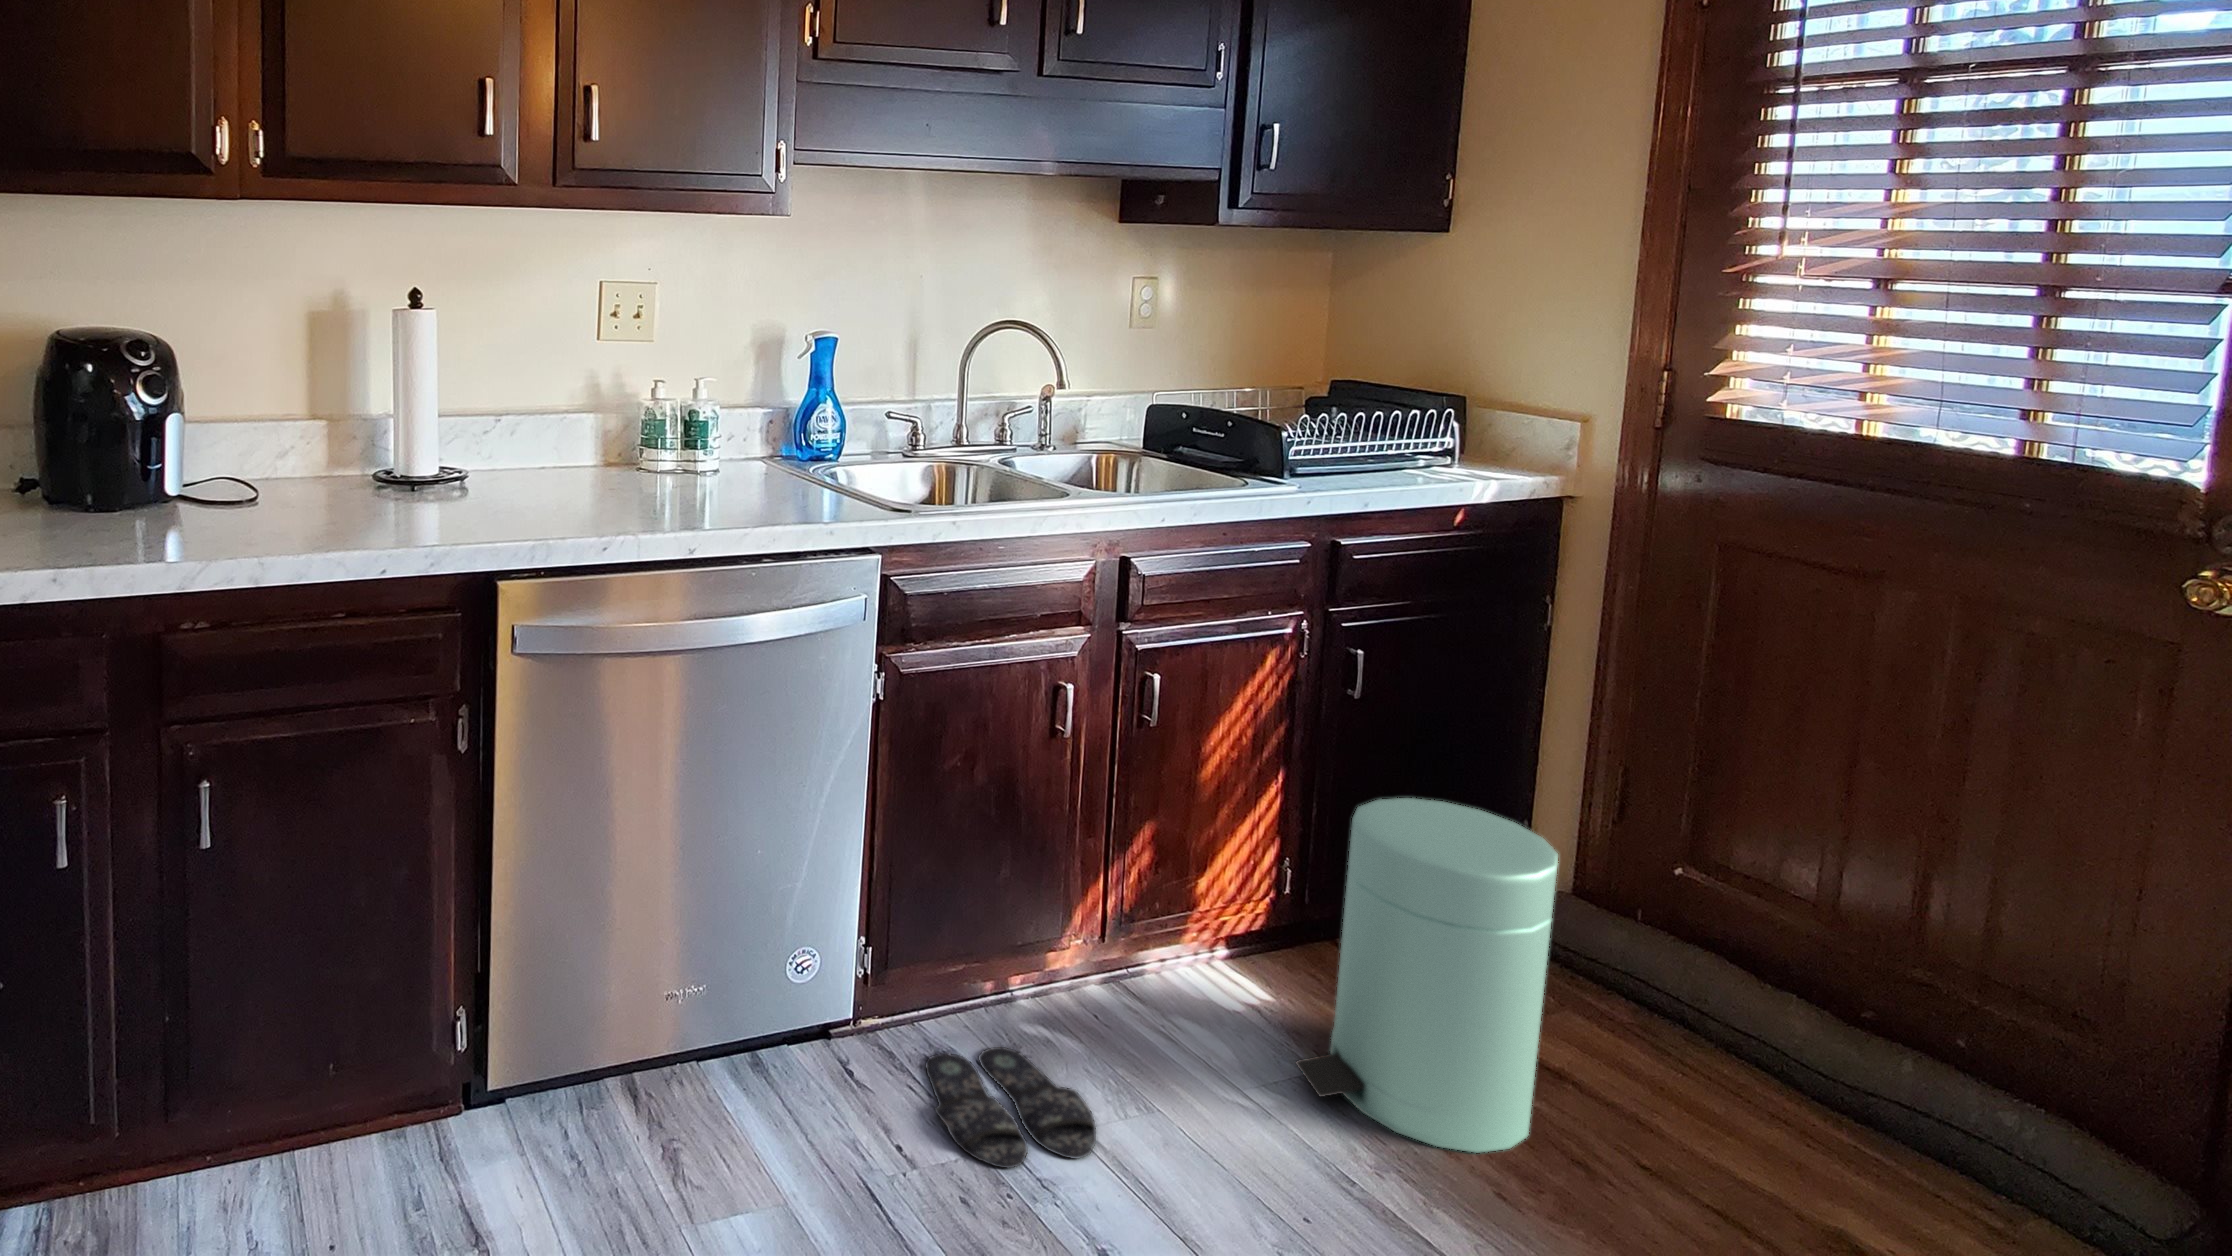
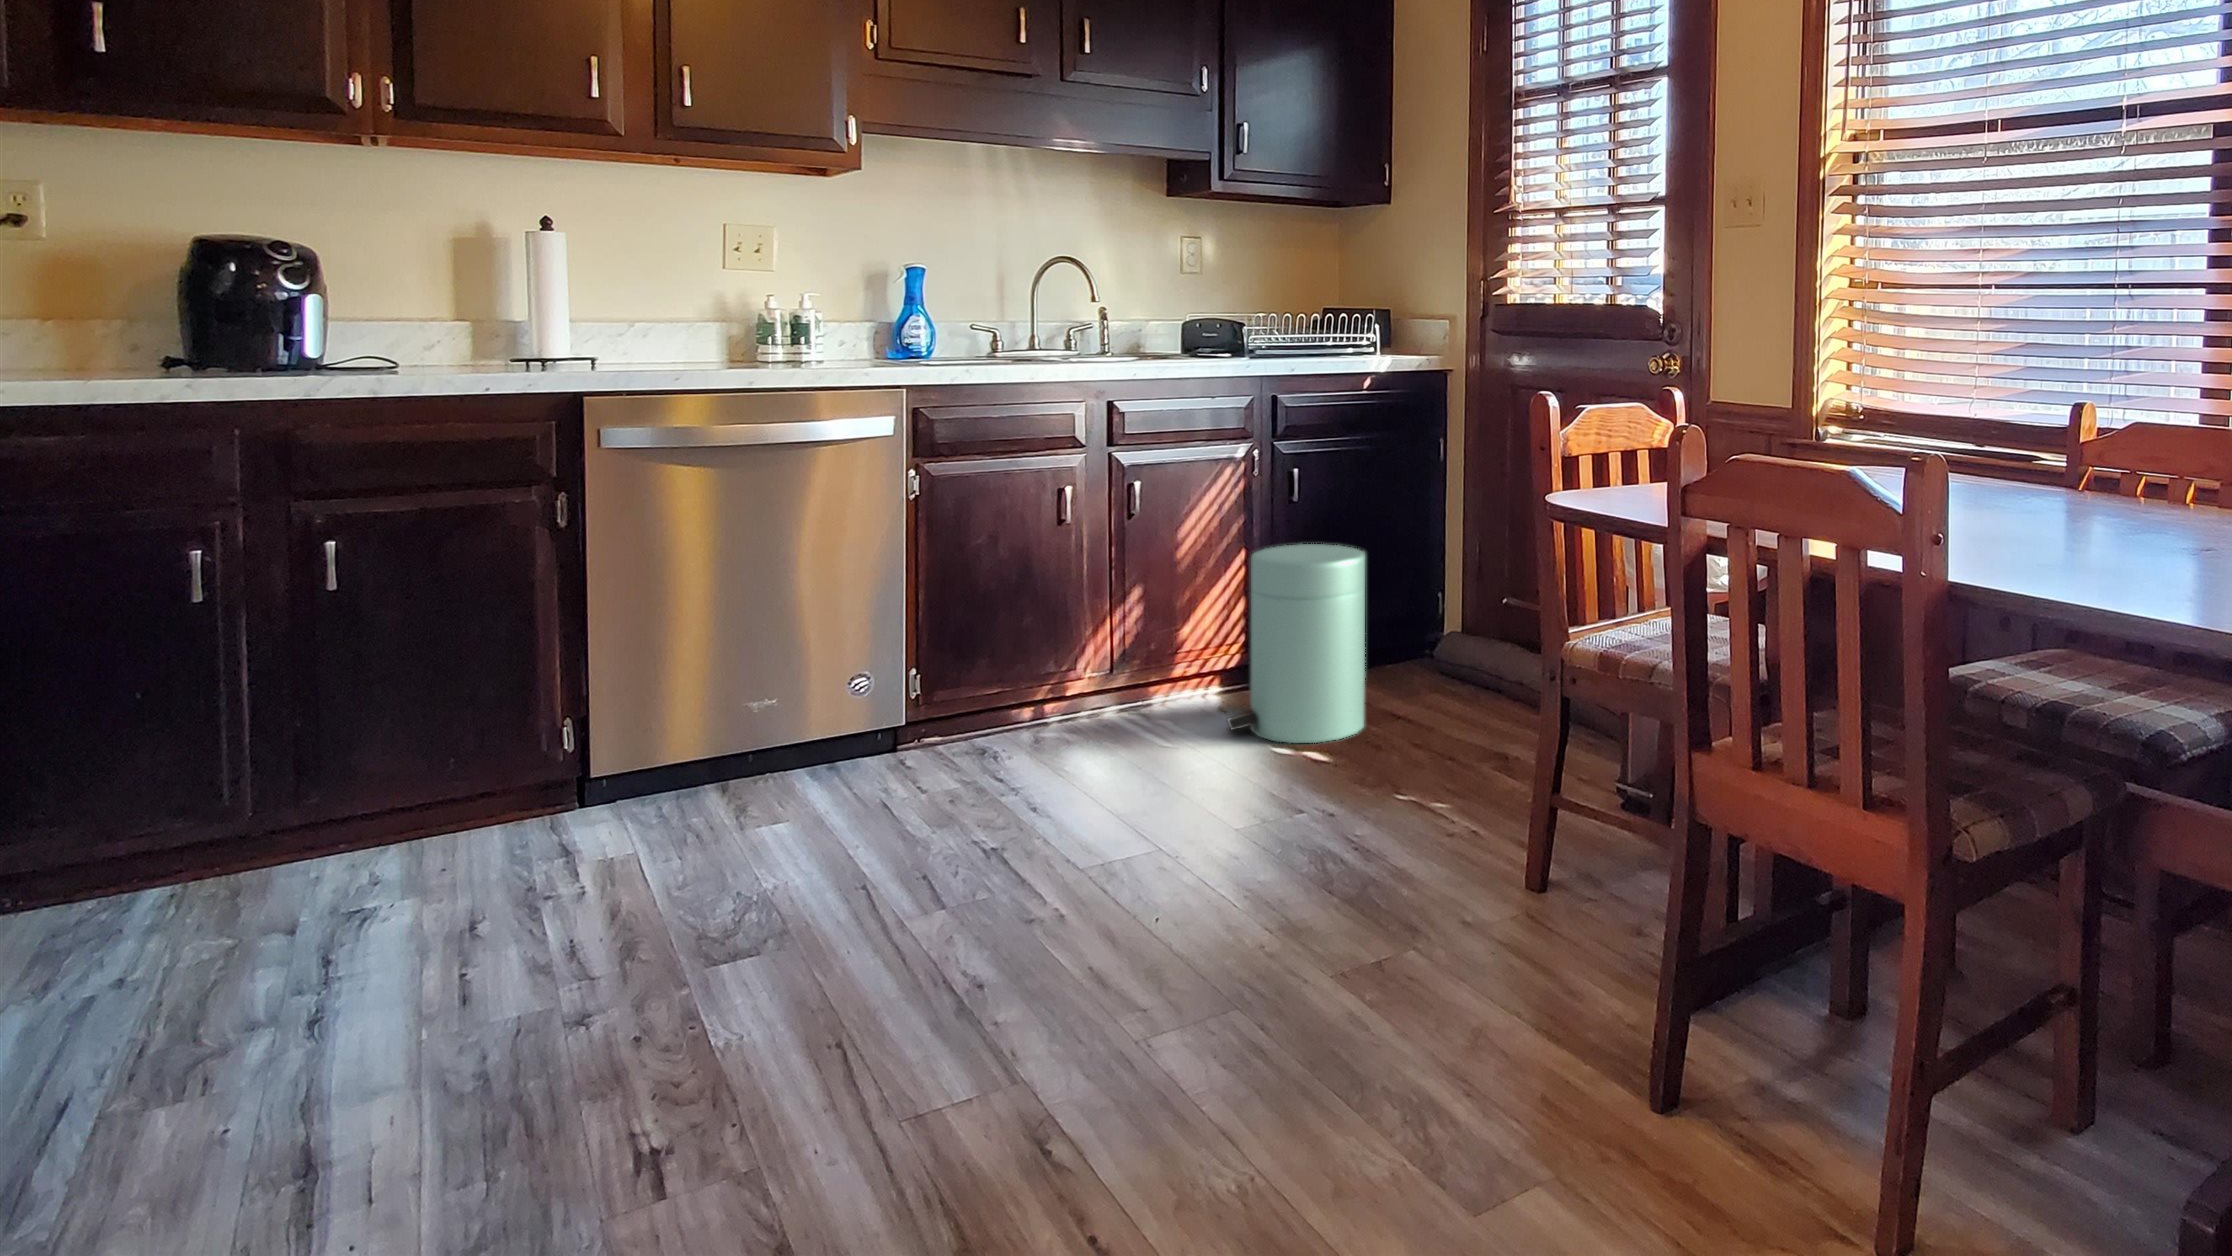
slippers: present [926,1047,1096,1168] -> none [958,737,1070,780]

